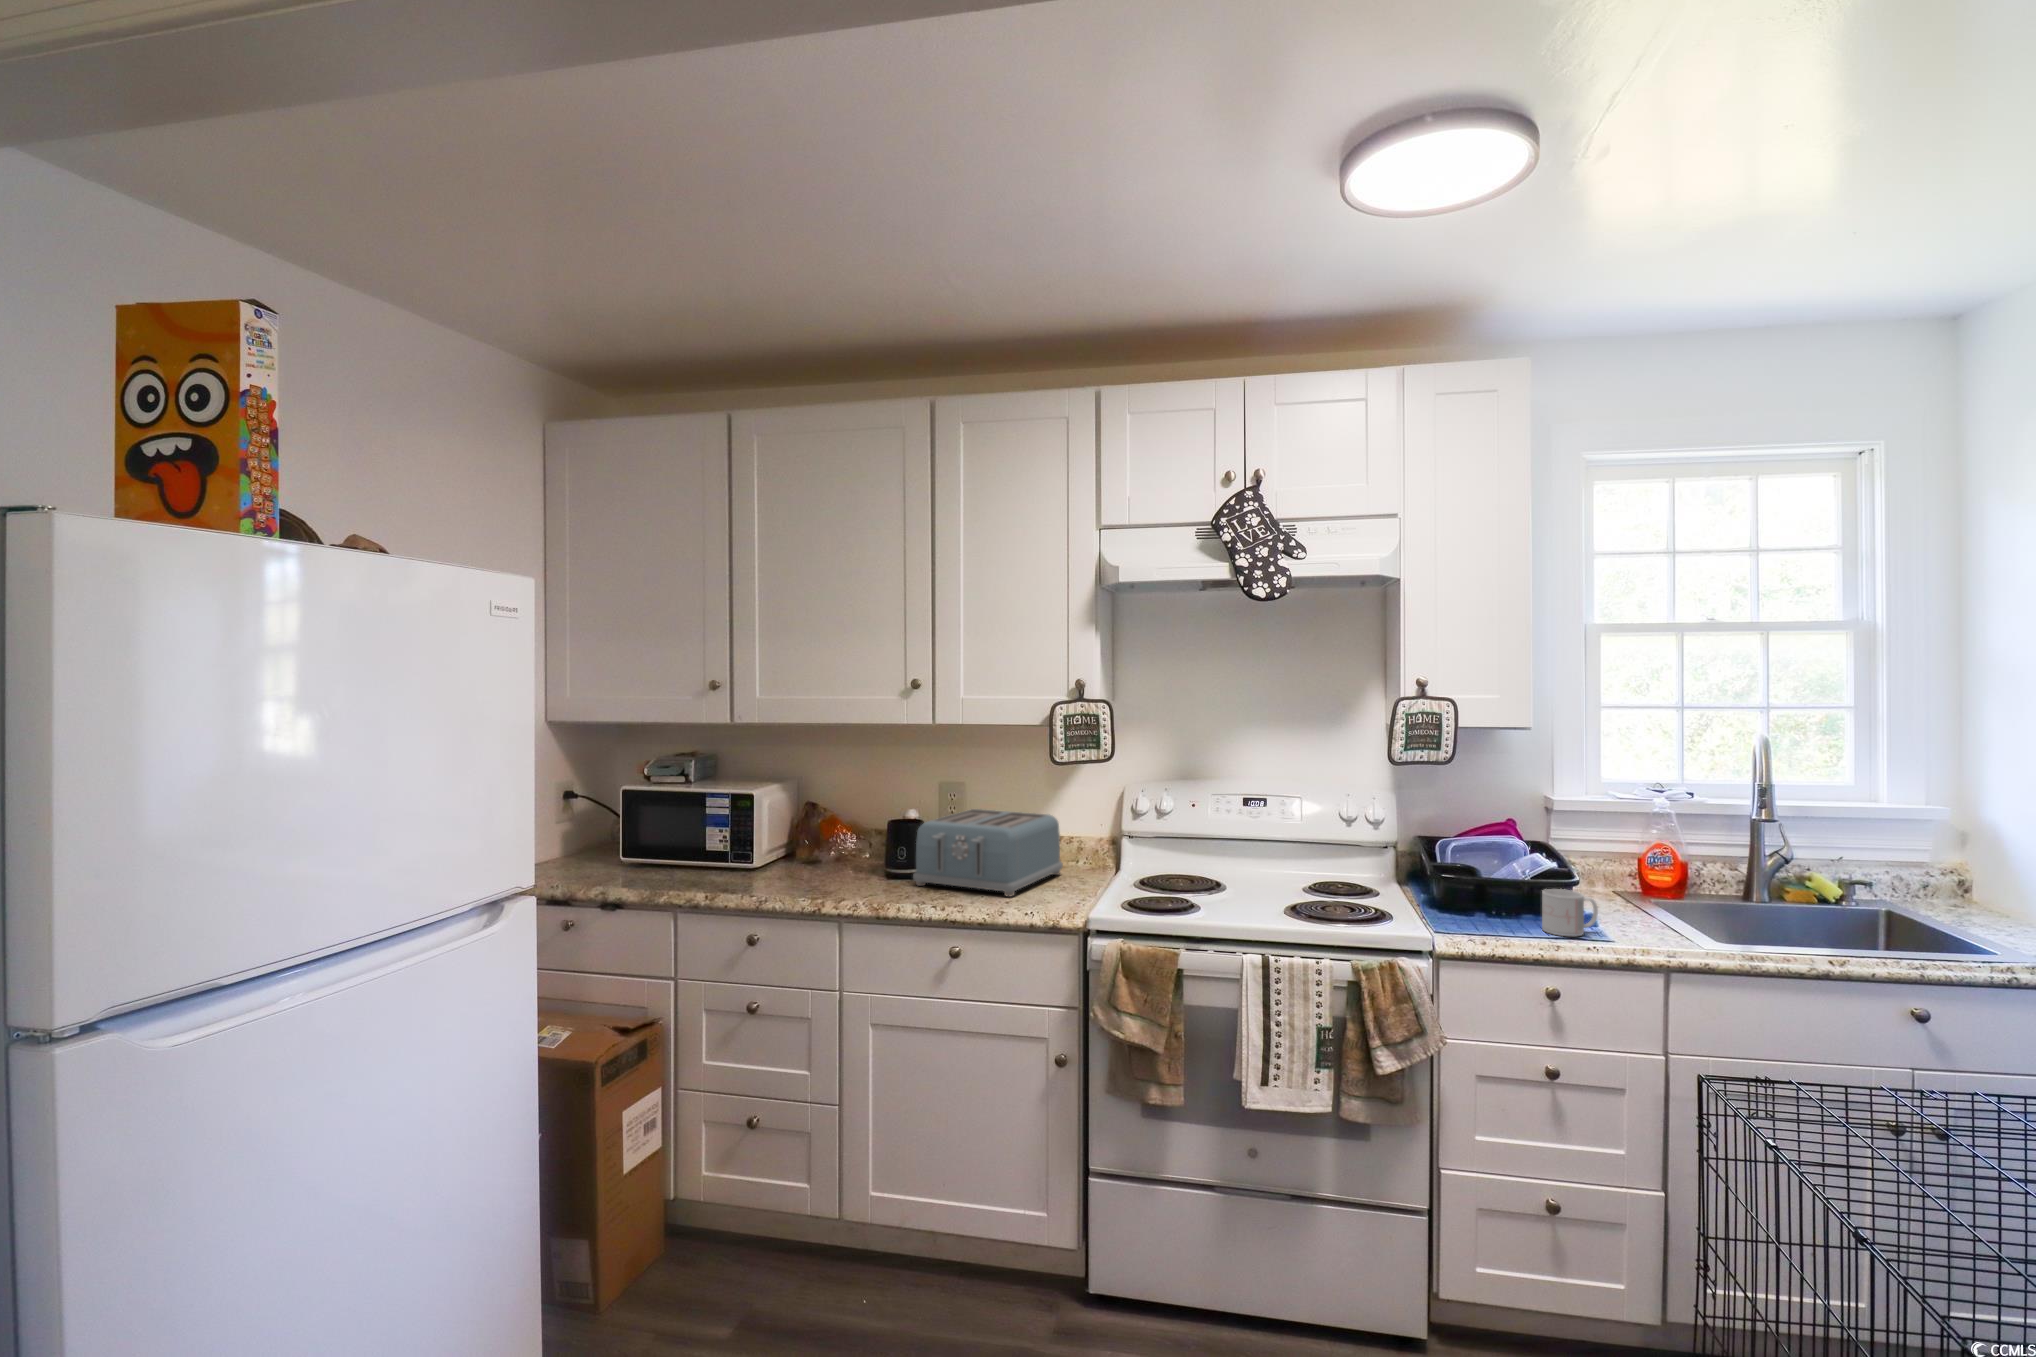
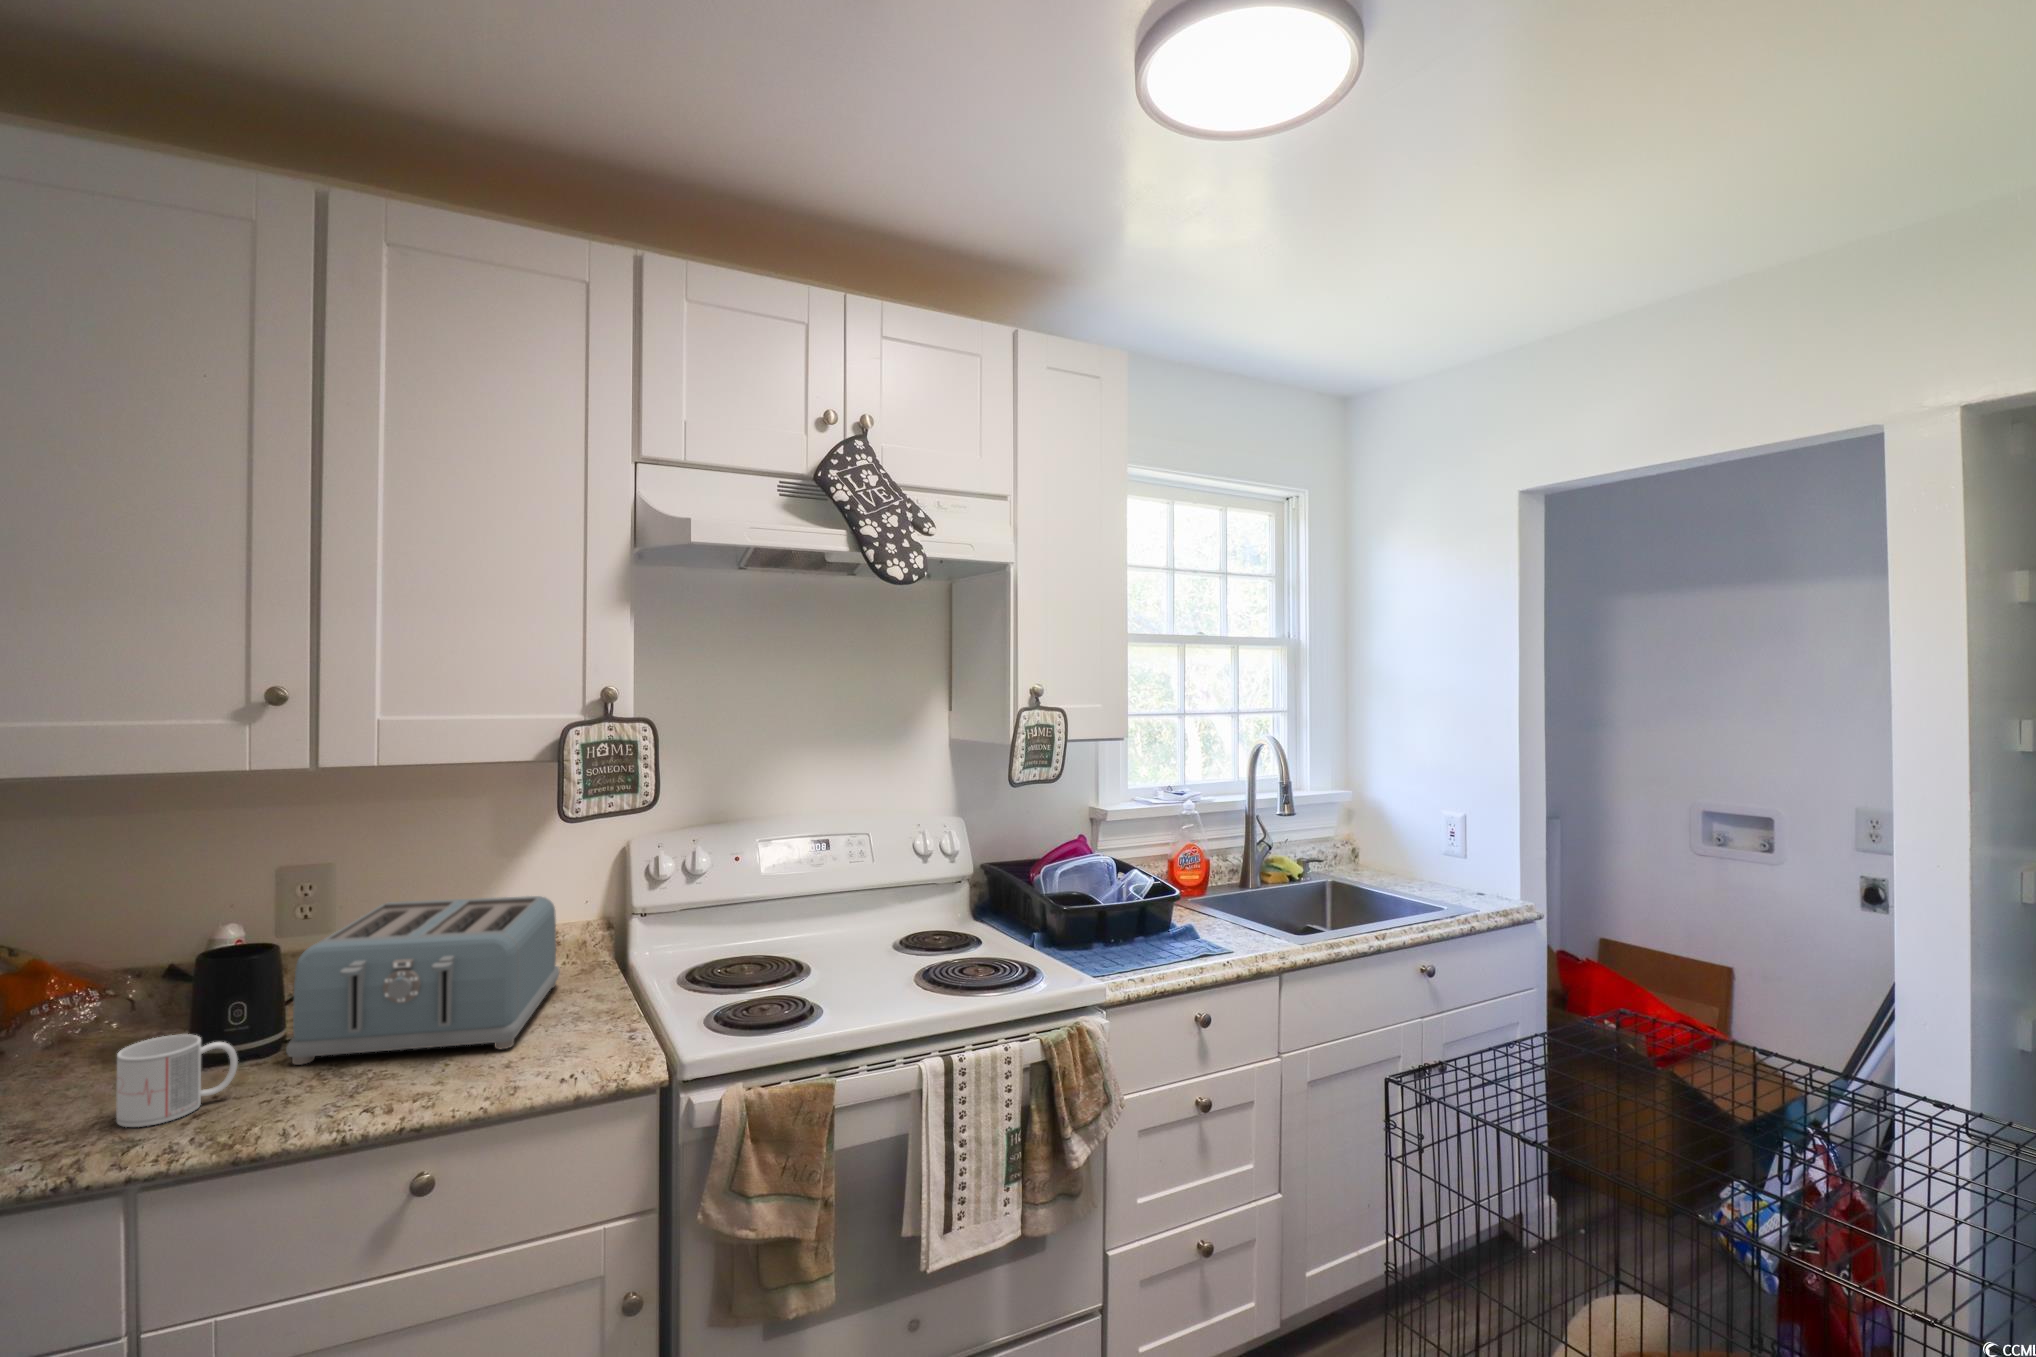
mug: present [1542,889,1598,936] -> present [116,1034,238,1127]

